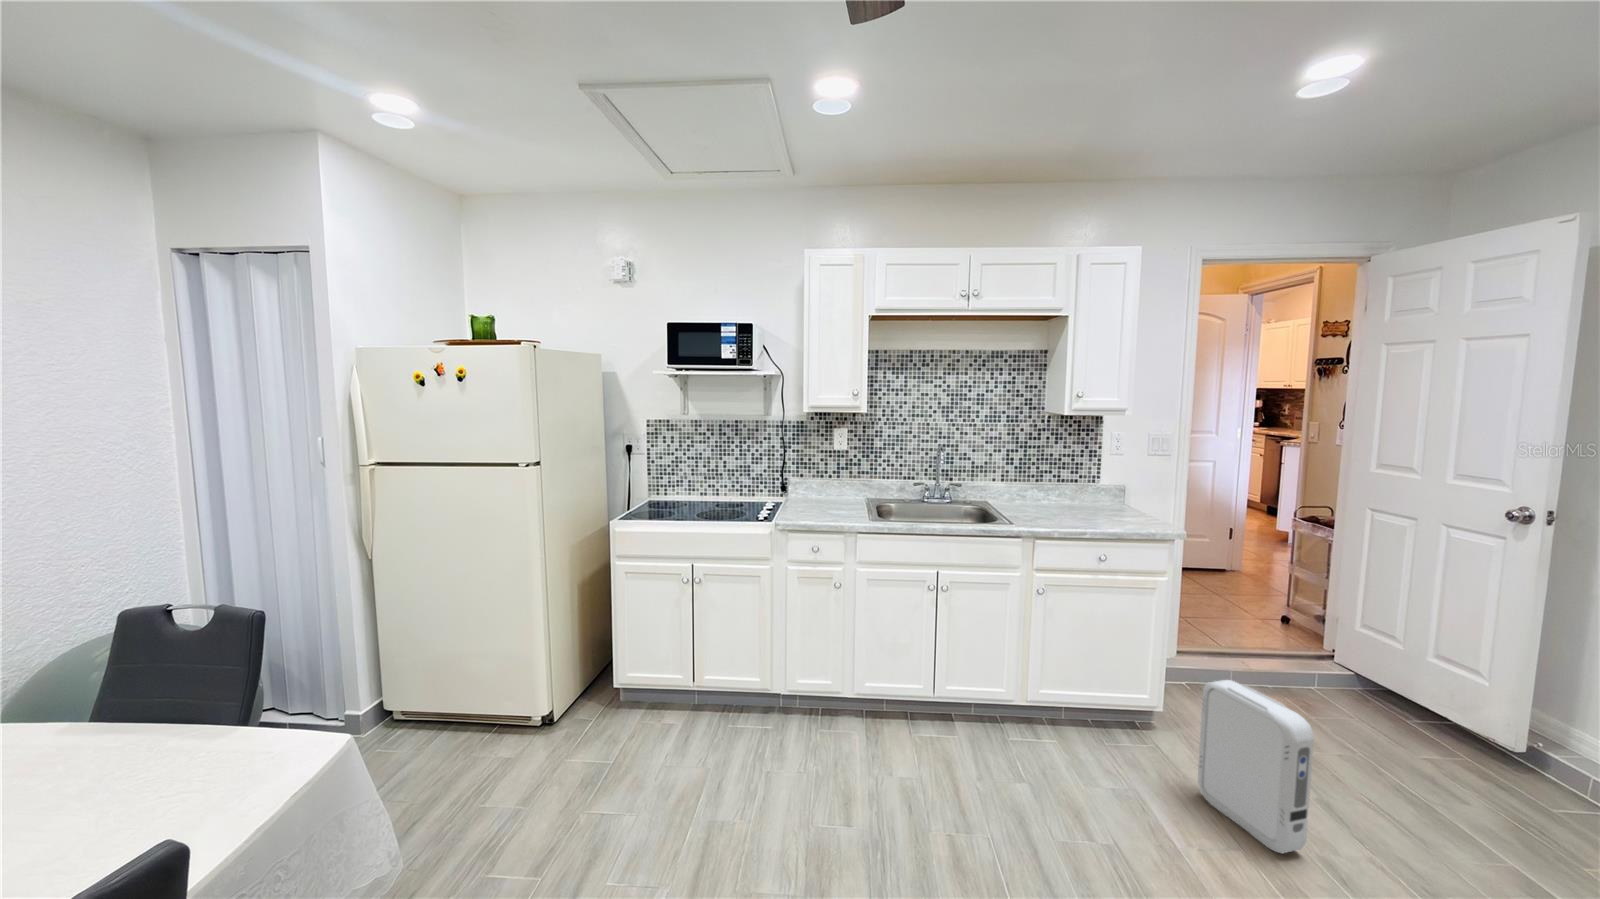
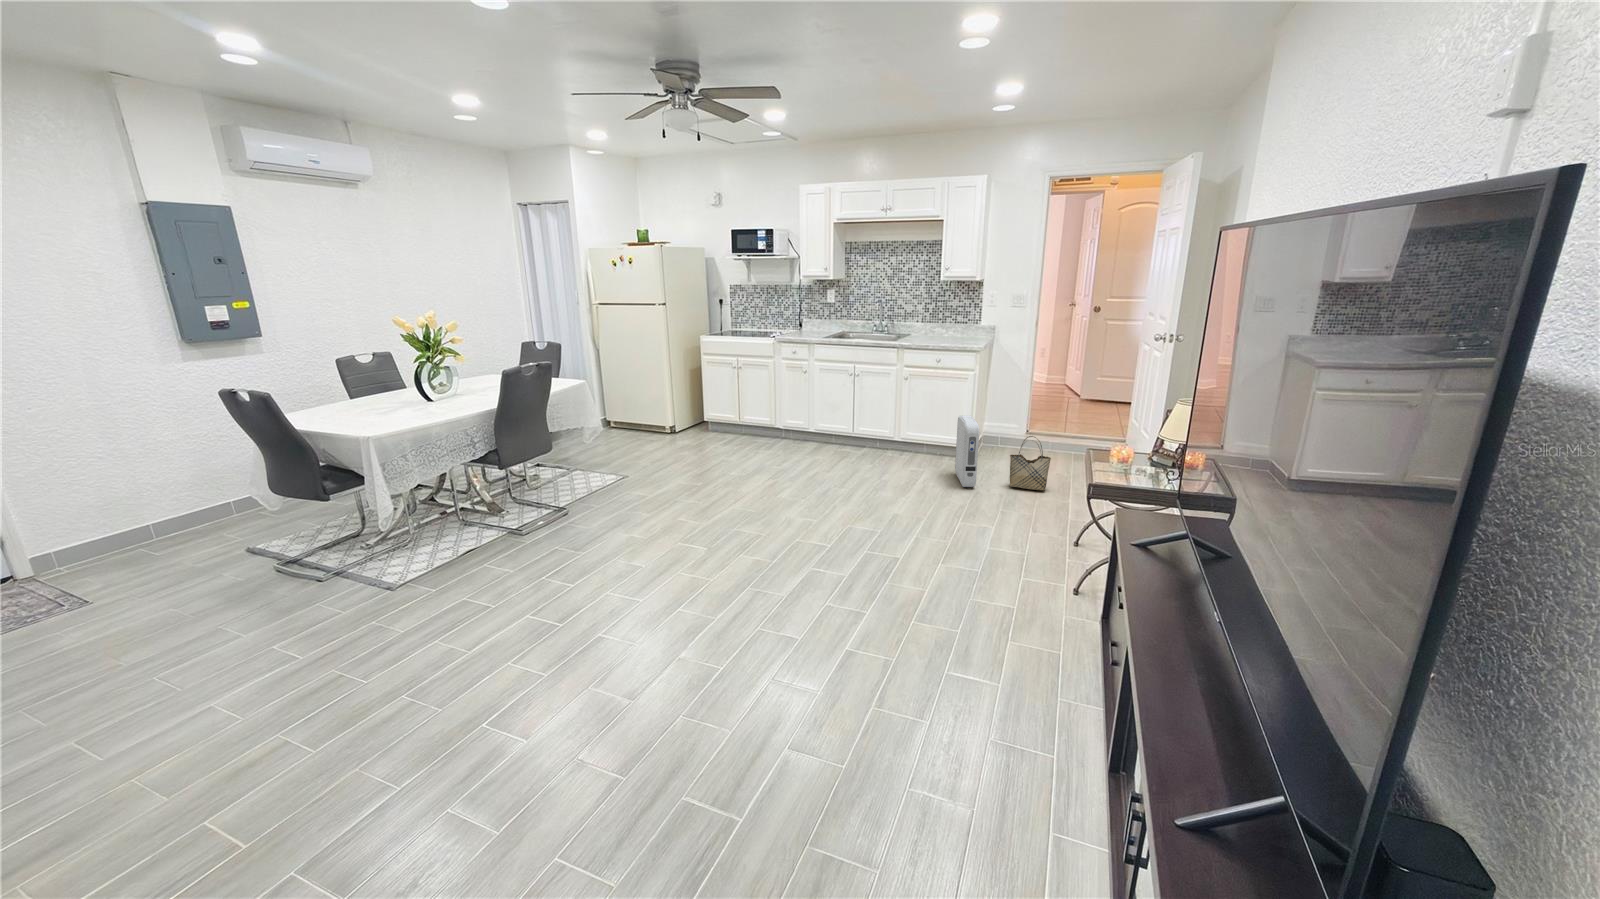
woven basket: none [1335,718,1426,838] -> present [1010,436,1051,490]

